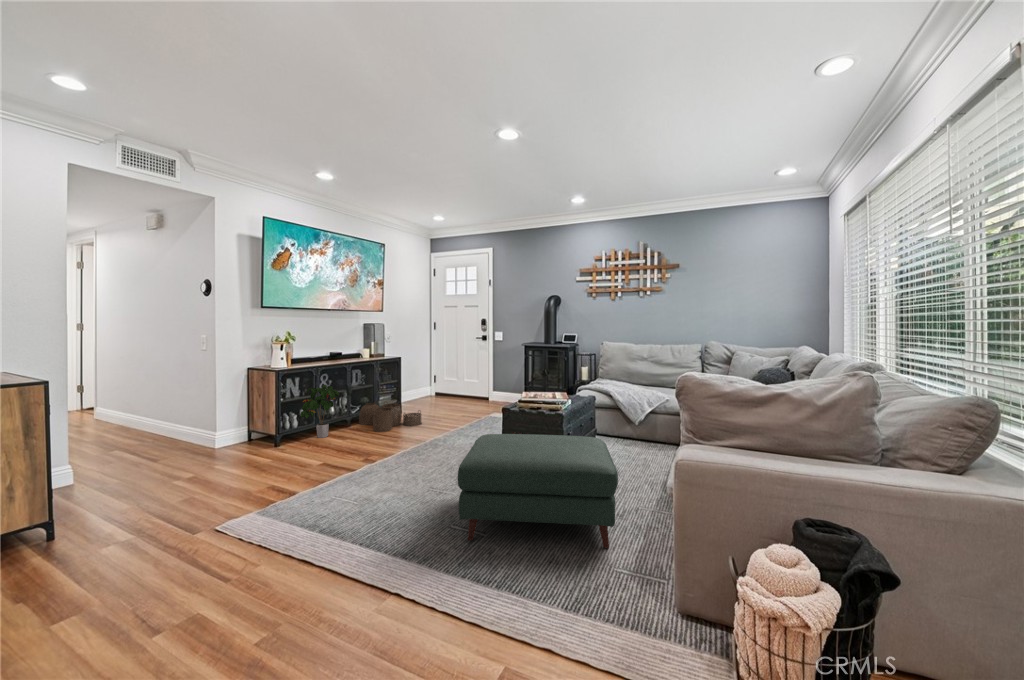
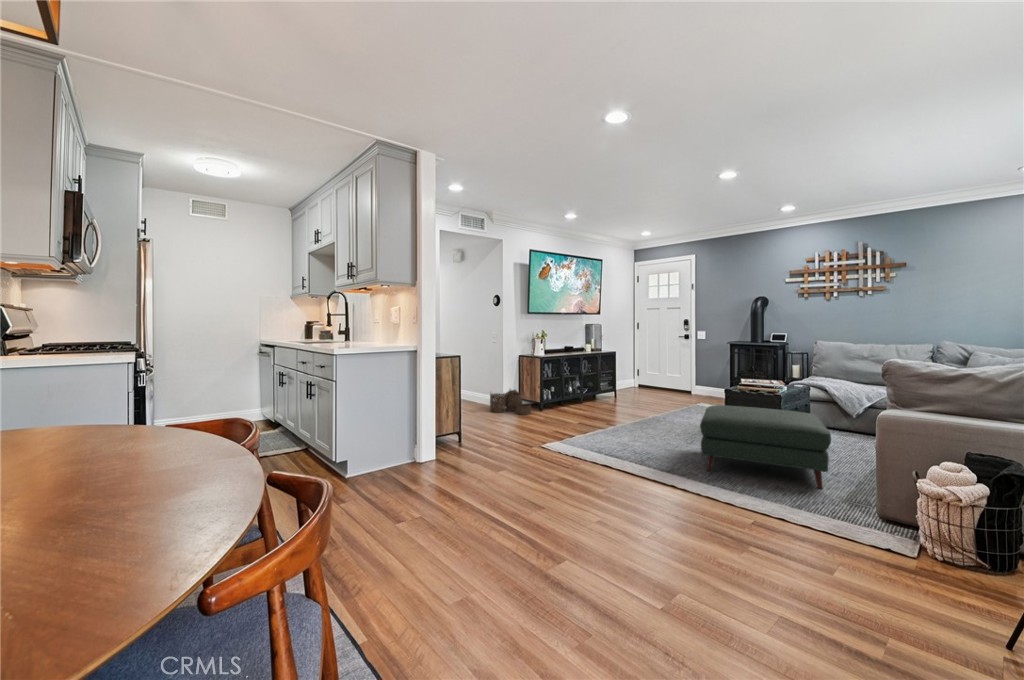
potted plant: present [300,385,339,438] -> none [557,369,579,407]
woven basket: present [359,403,421,431] -> present [490,390,531,415]

